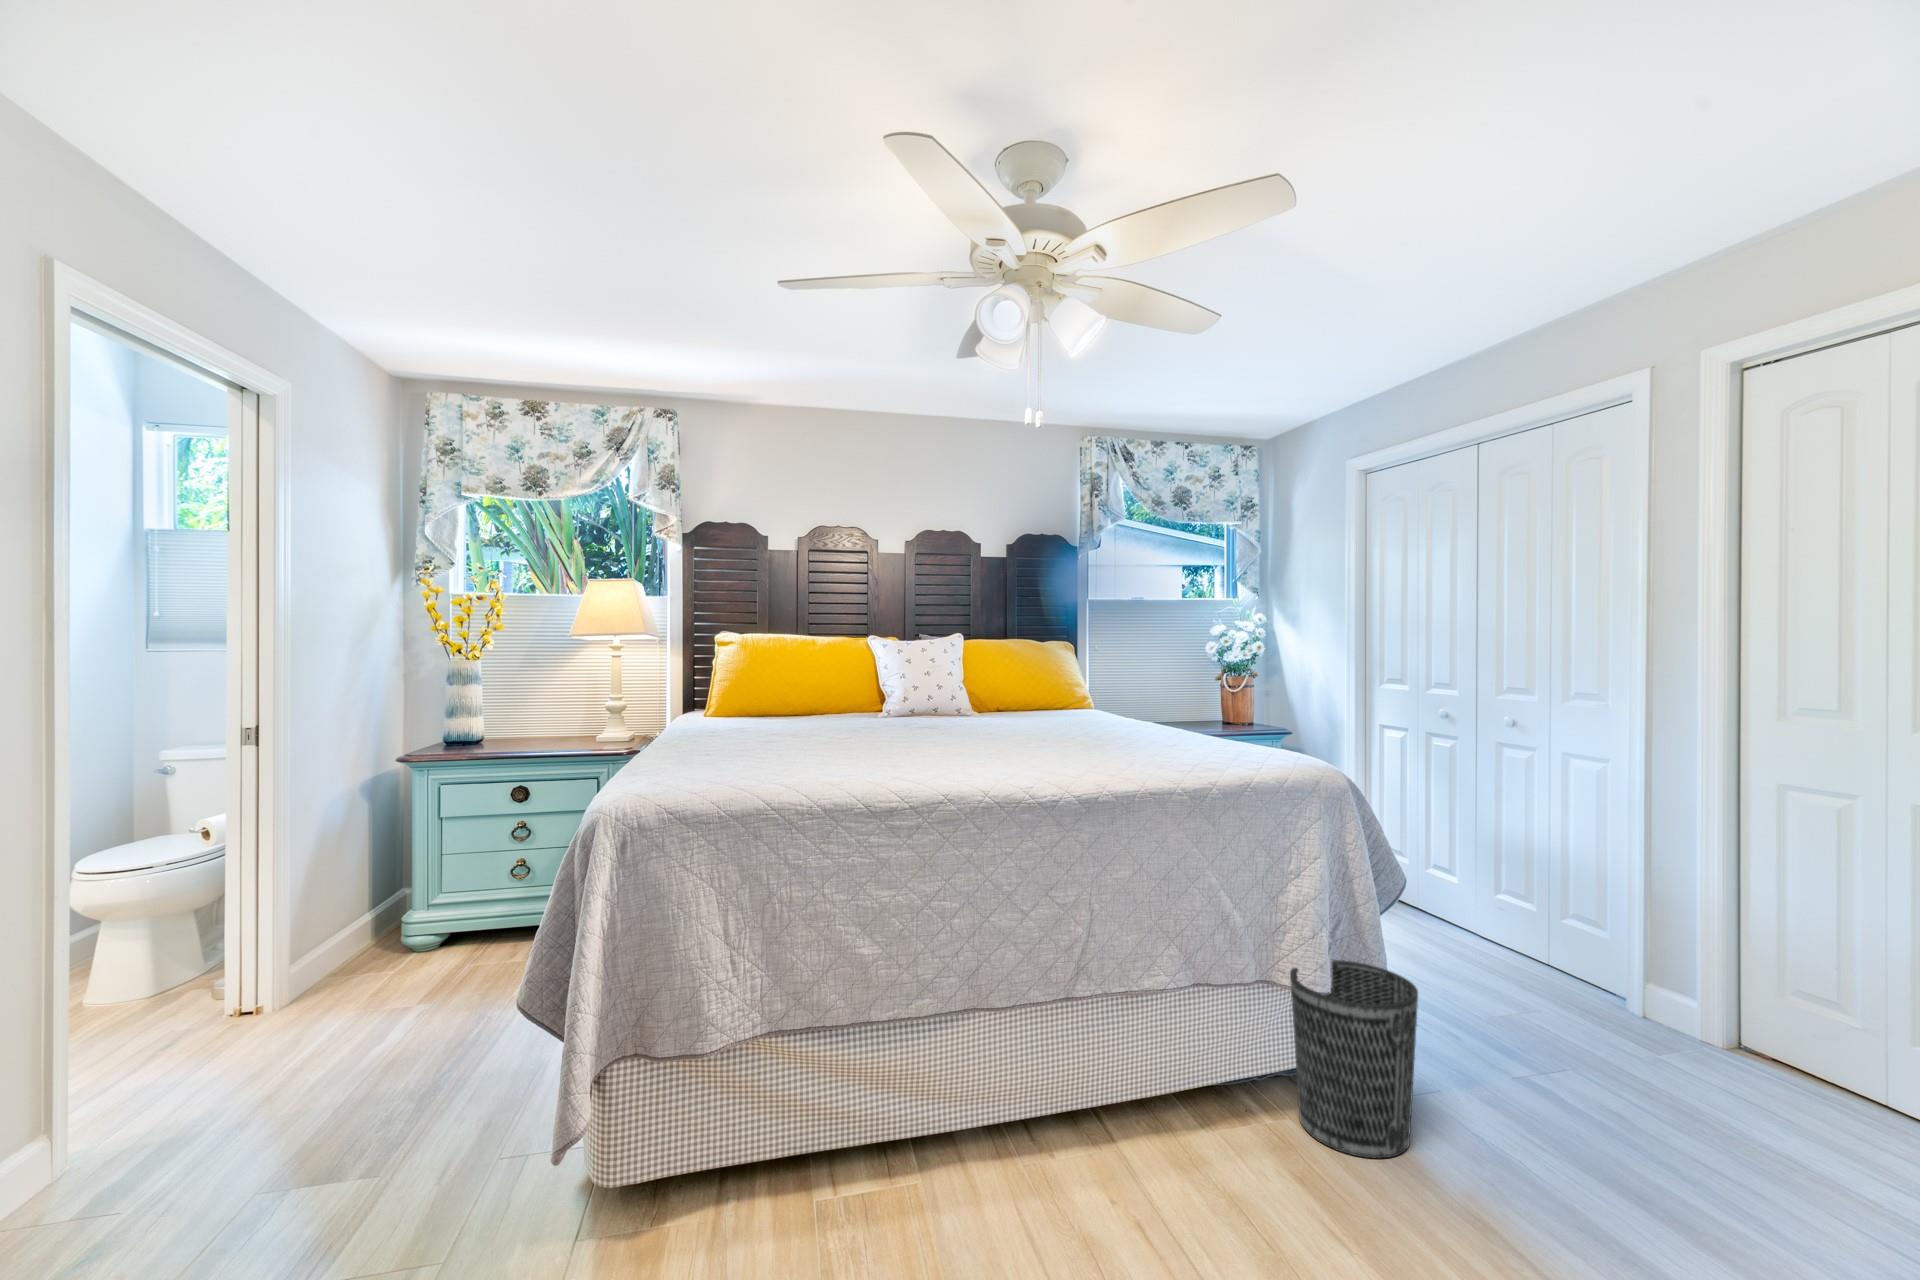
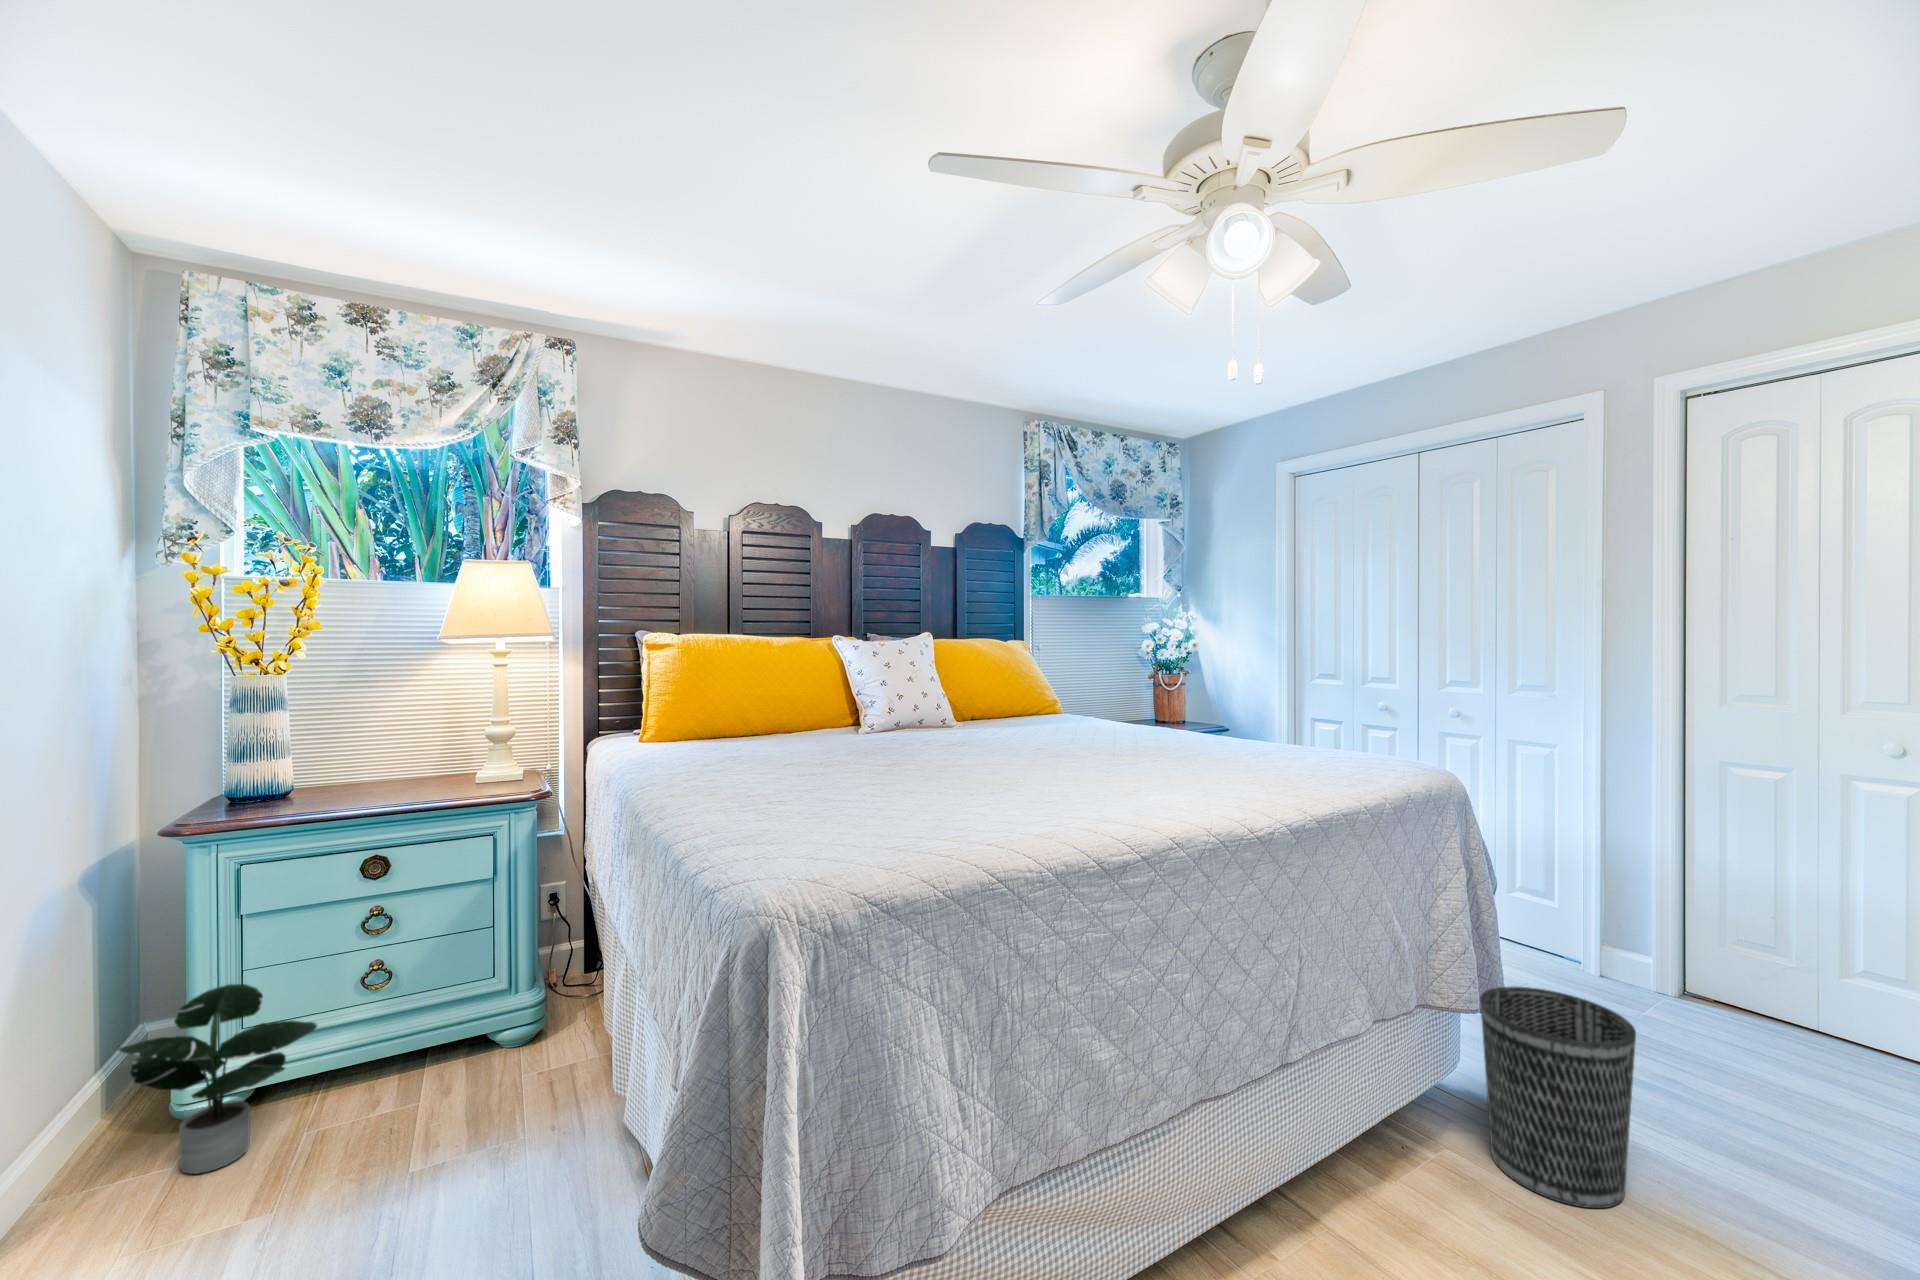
potted plant: none [362,862,474,976] -> present [118,984,318,1174]

